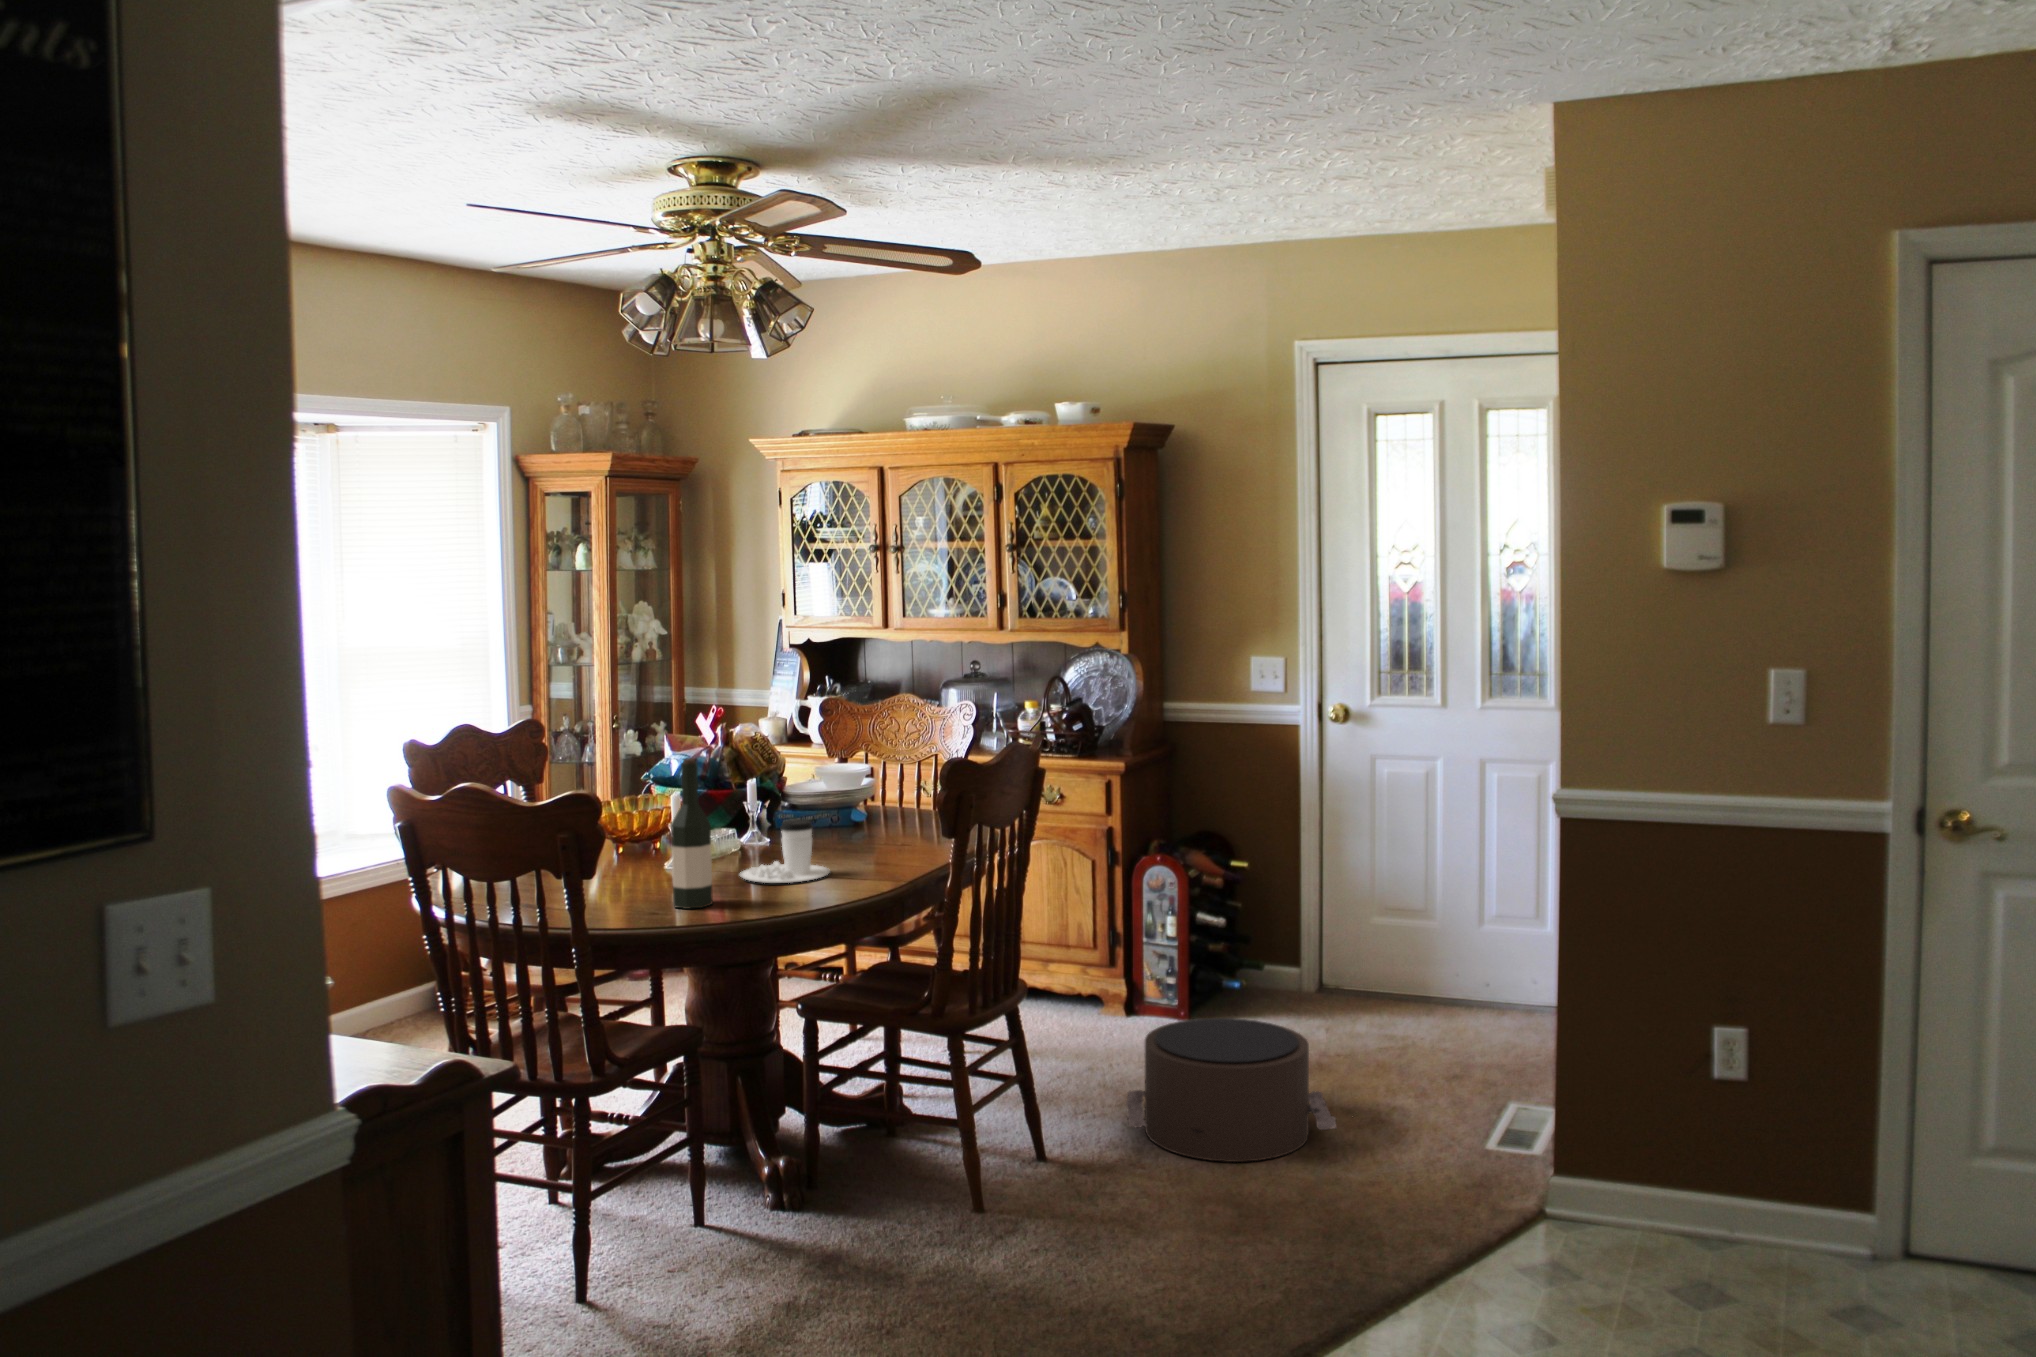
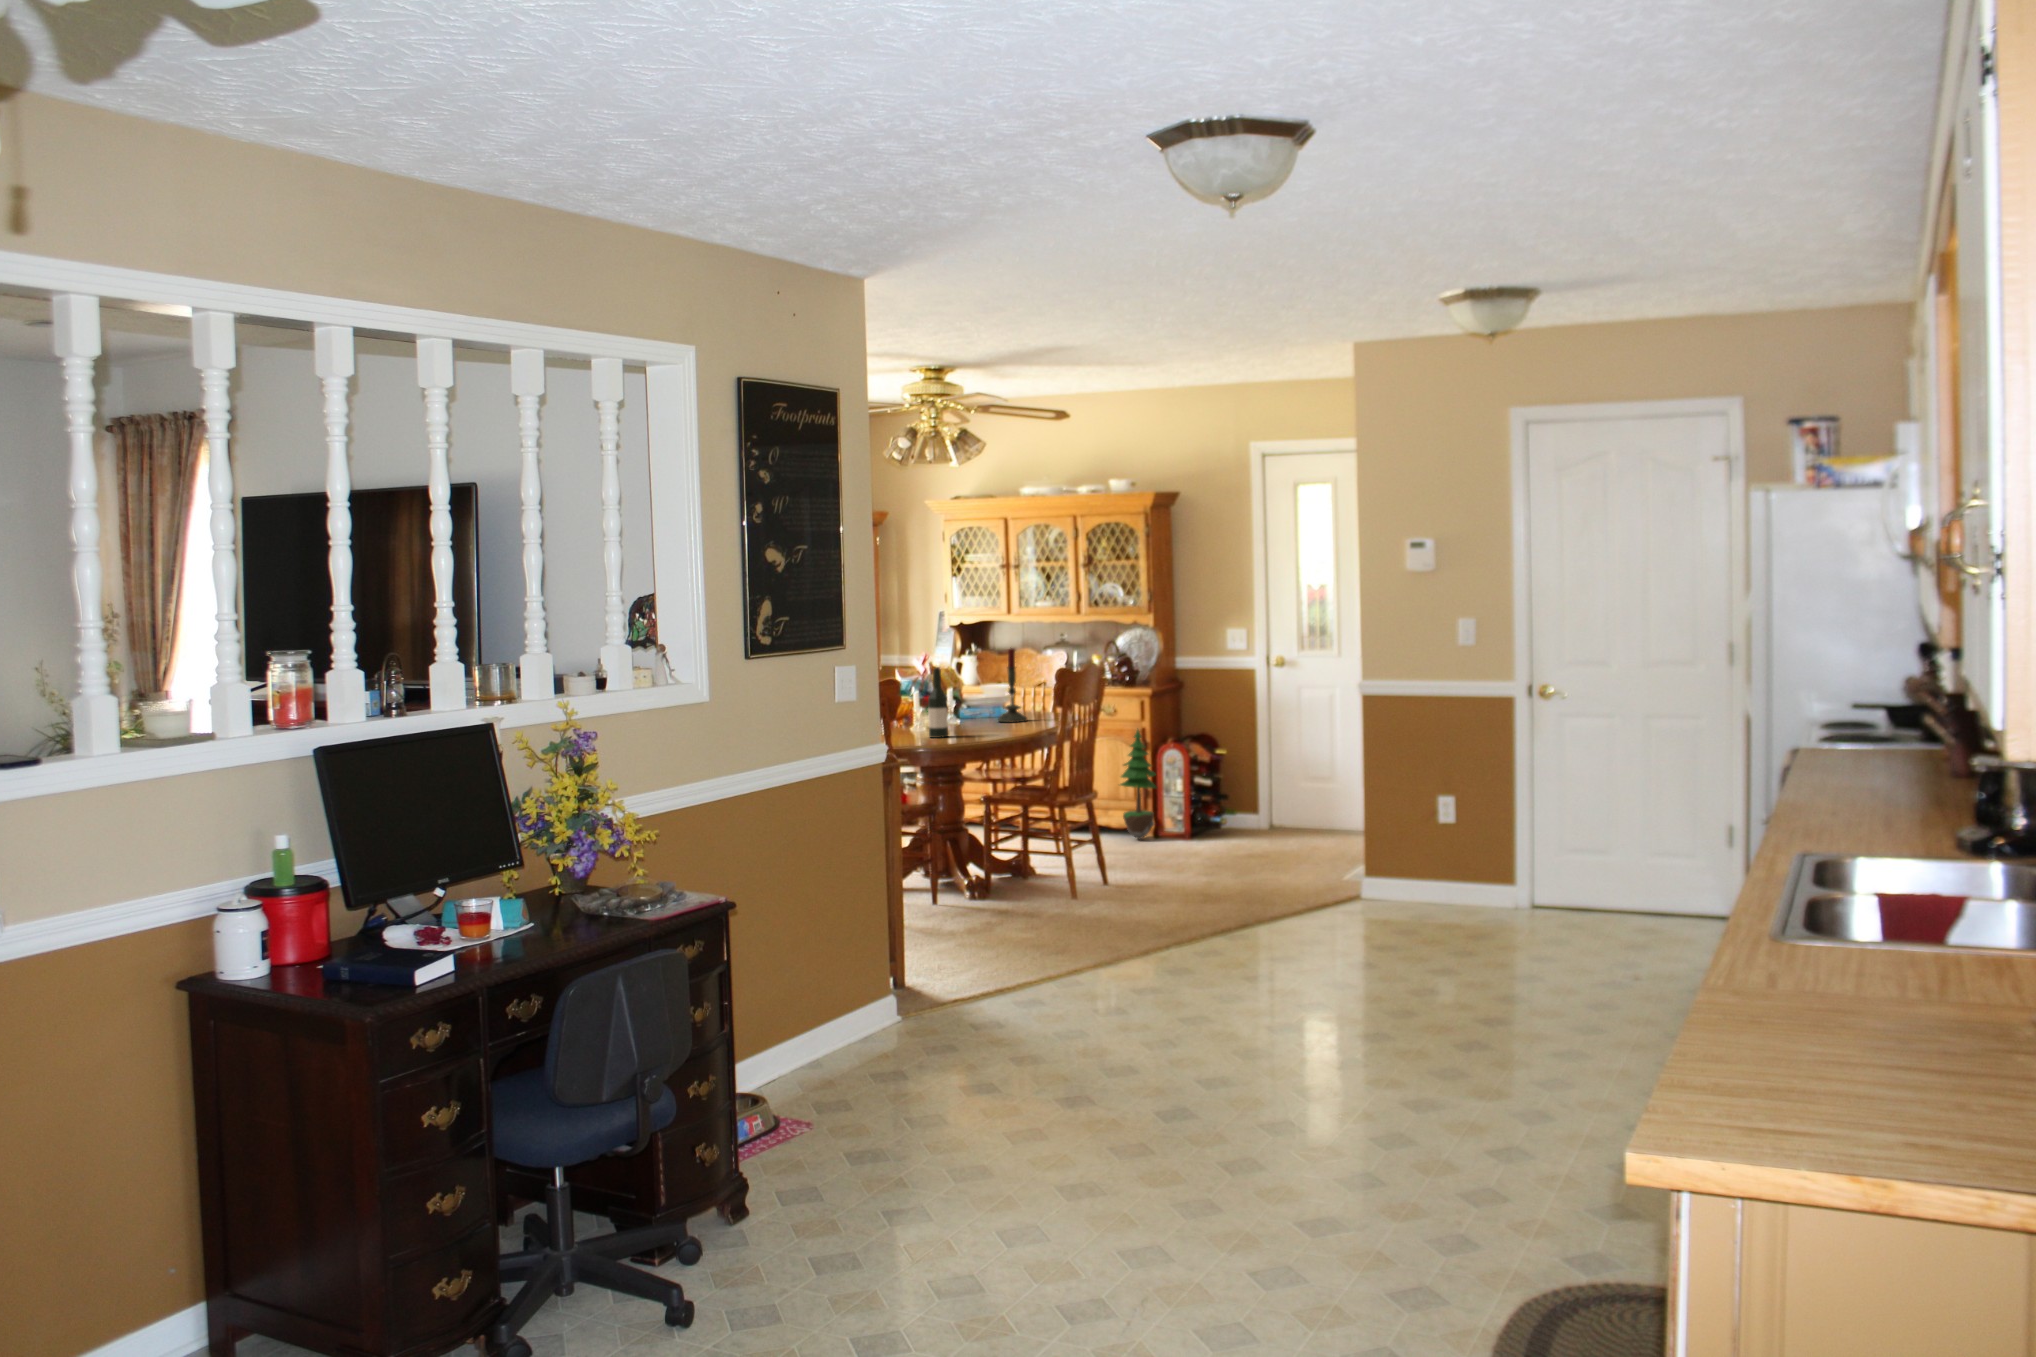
candle: none [836,703,893,852] -> present [998,648,1027,722]
coffee cup: present [740,819,830,883] -> none [955,702,999,731]
potted tree: none [1064,830,1135,1022] -> present [1120,730,1156,839]
pouf: present [1126,1018,1336,1162] -> none [1150,819,1261,883]

